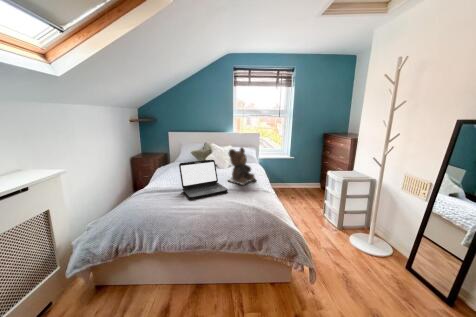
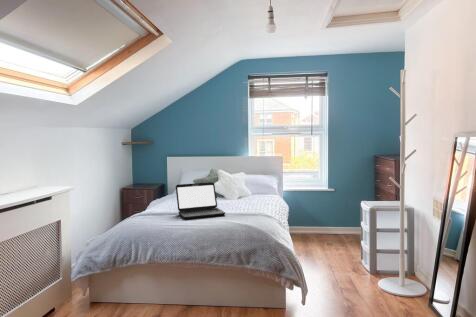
teddy bear: present [228,147,255,185] -> none [229,169,264,211]

